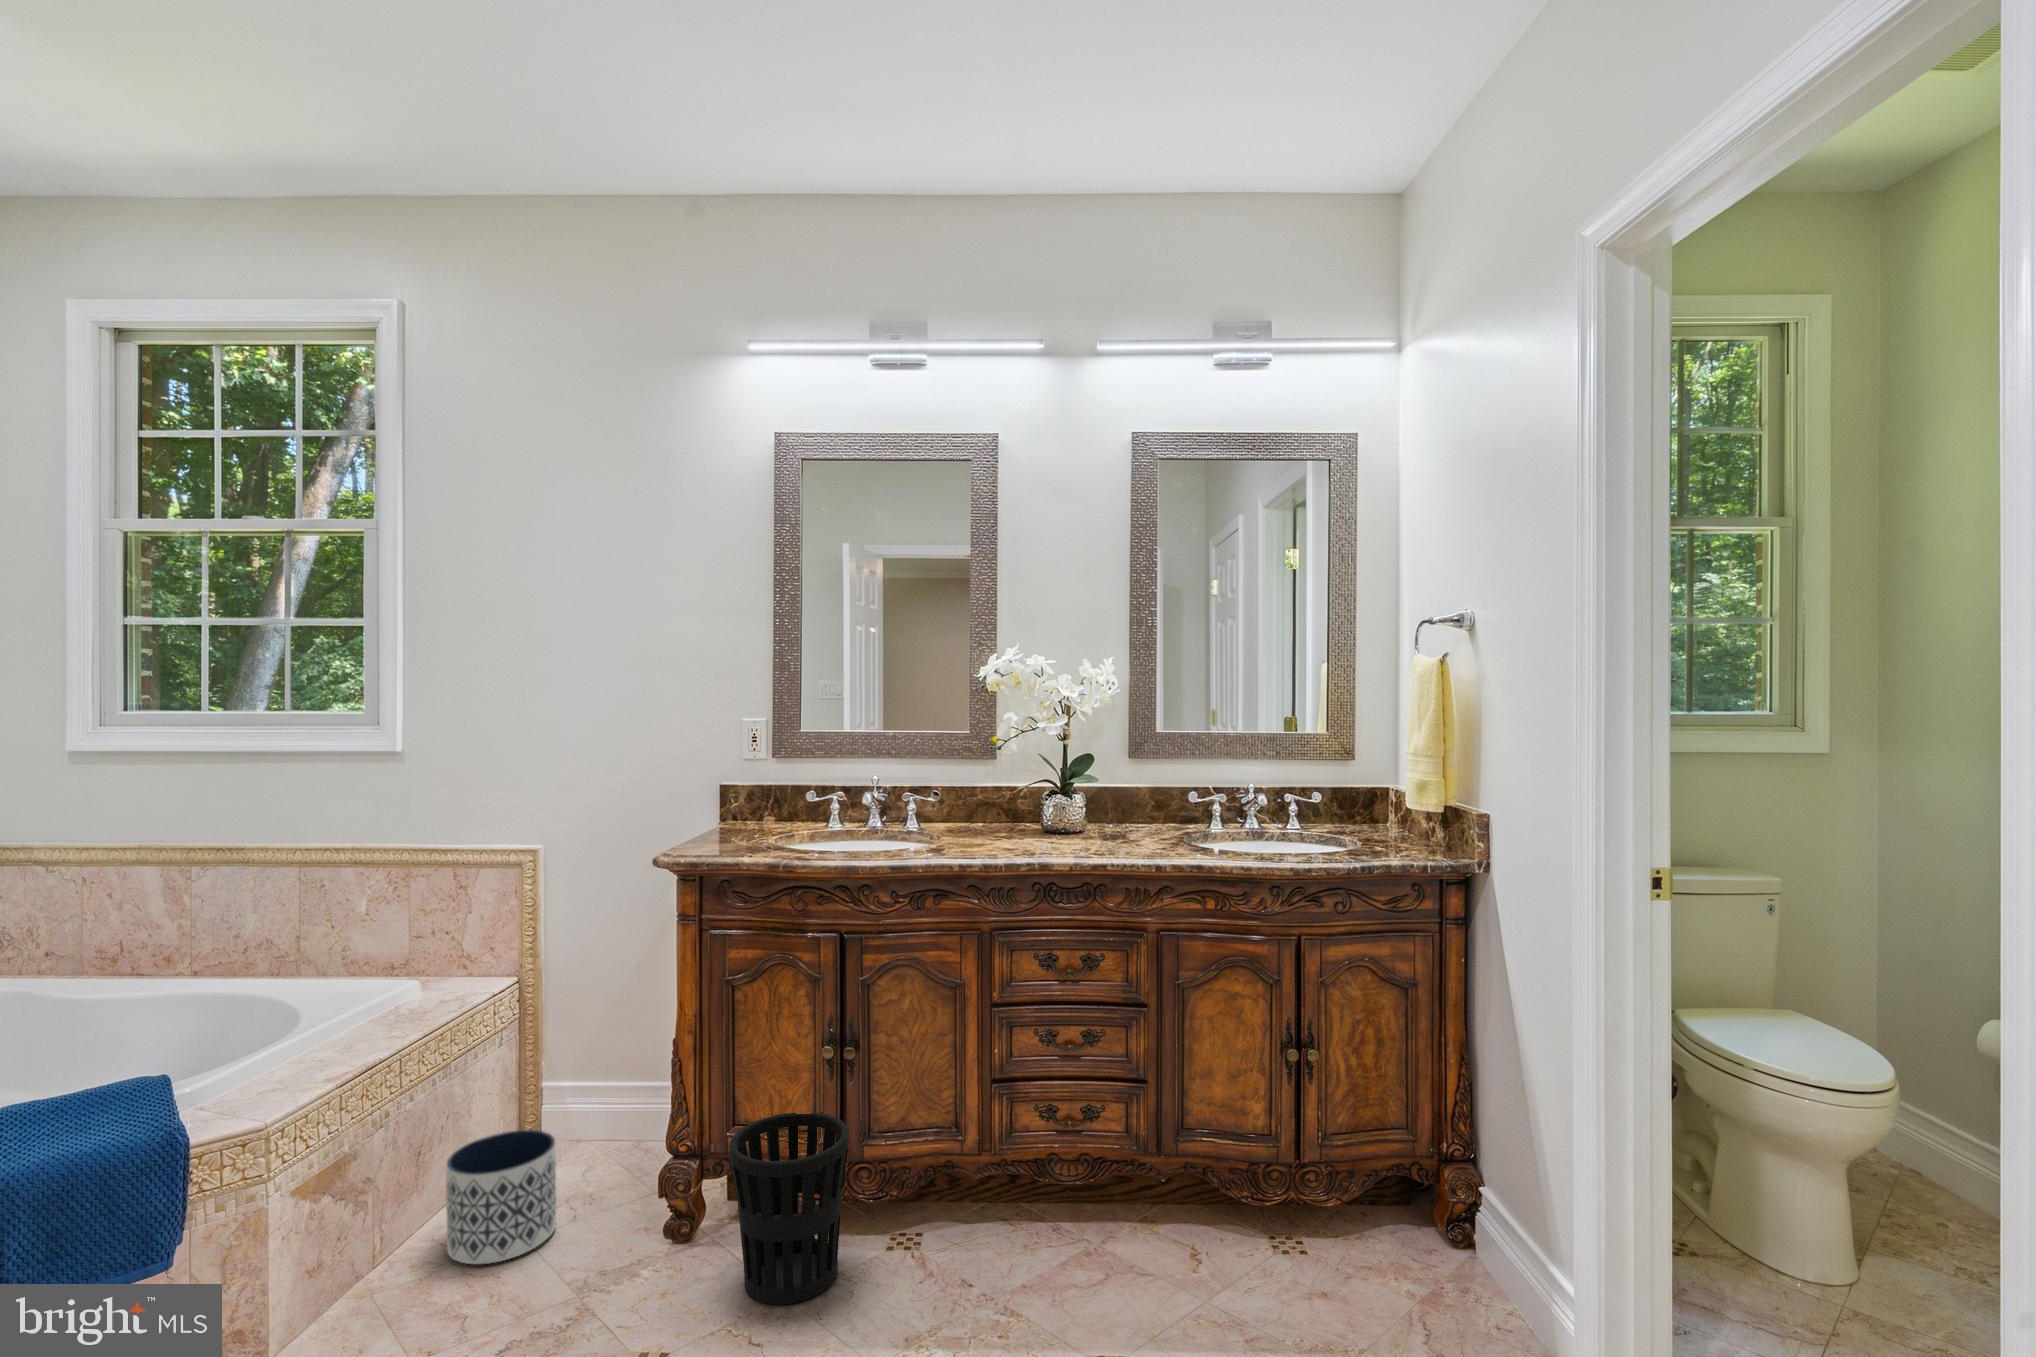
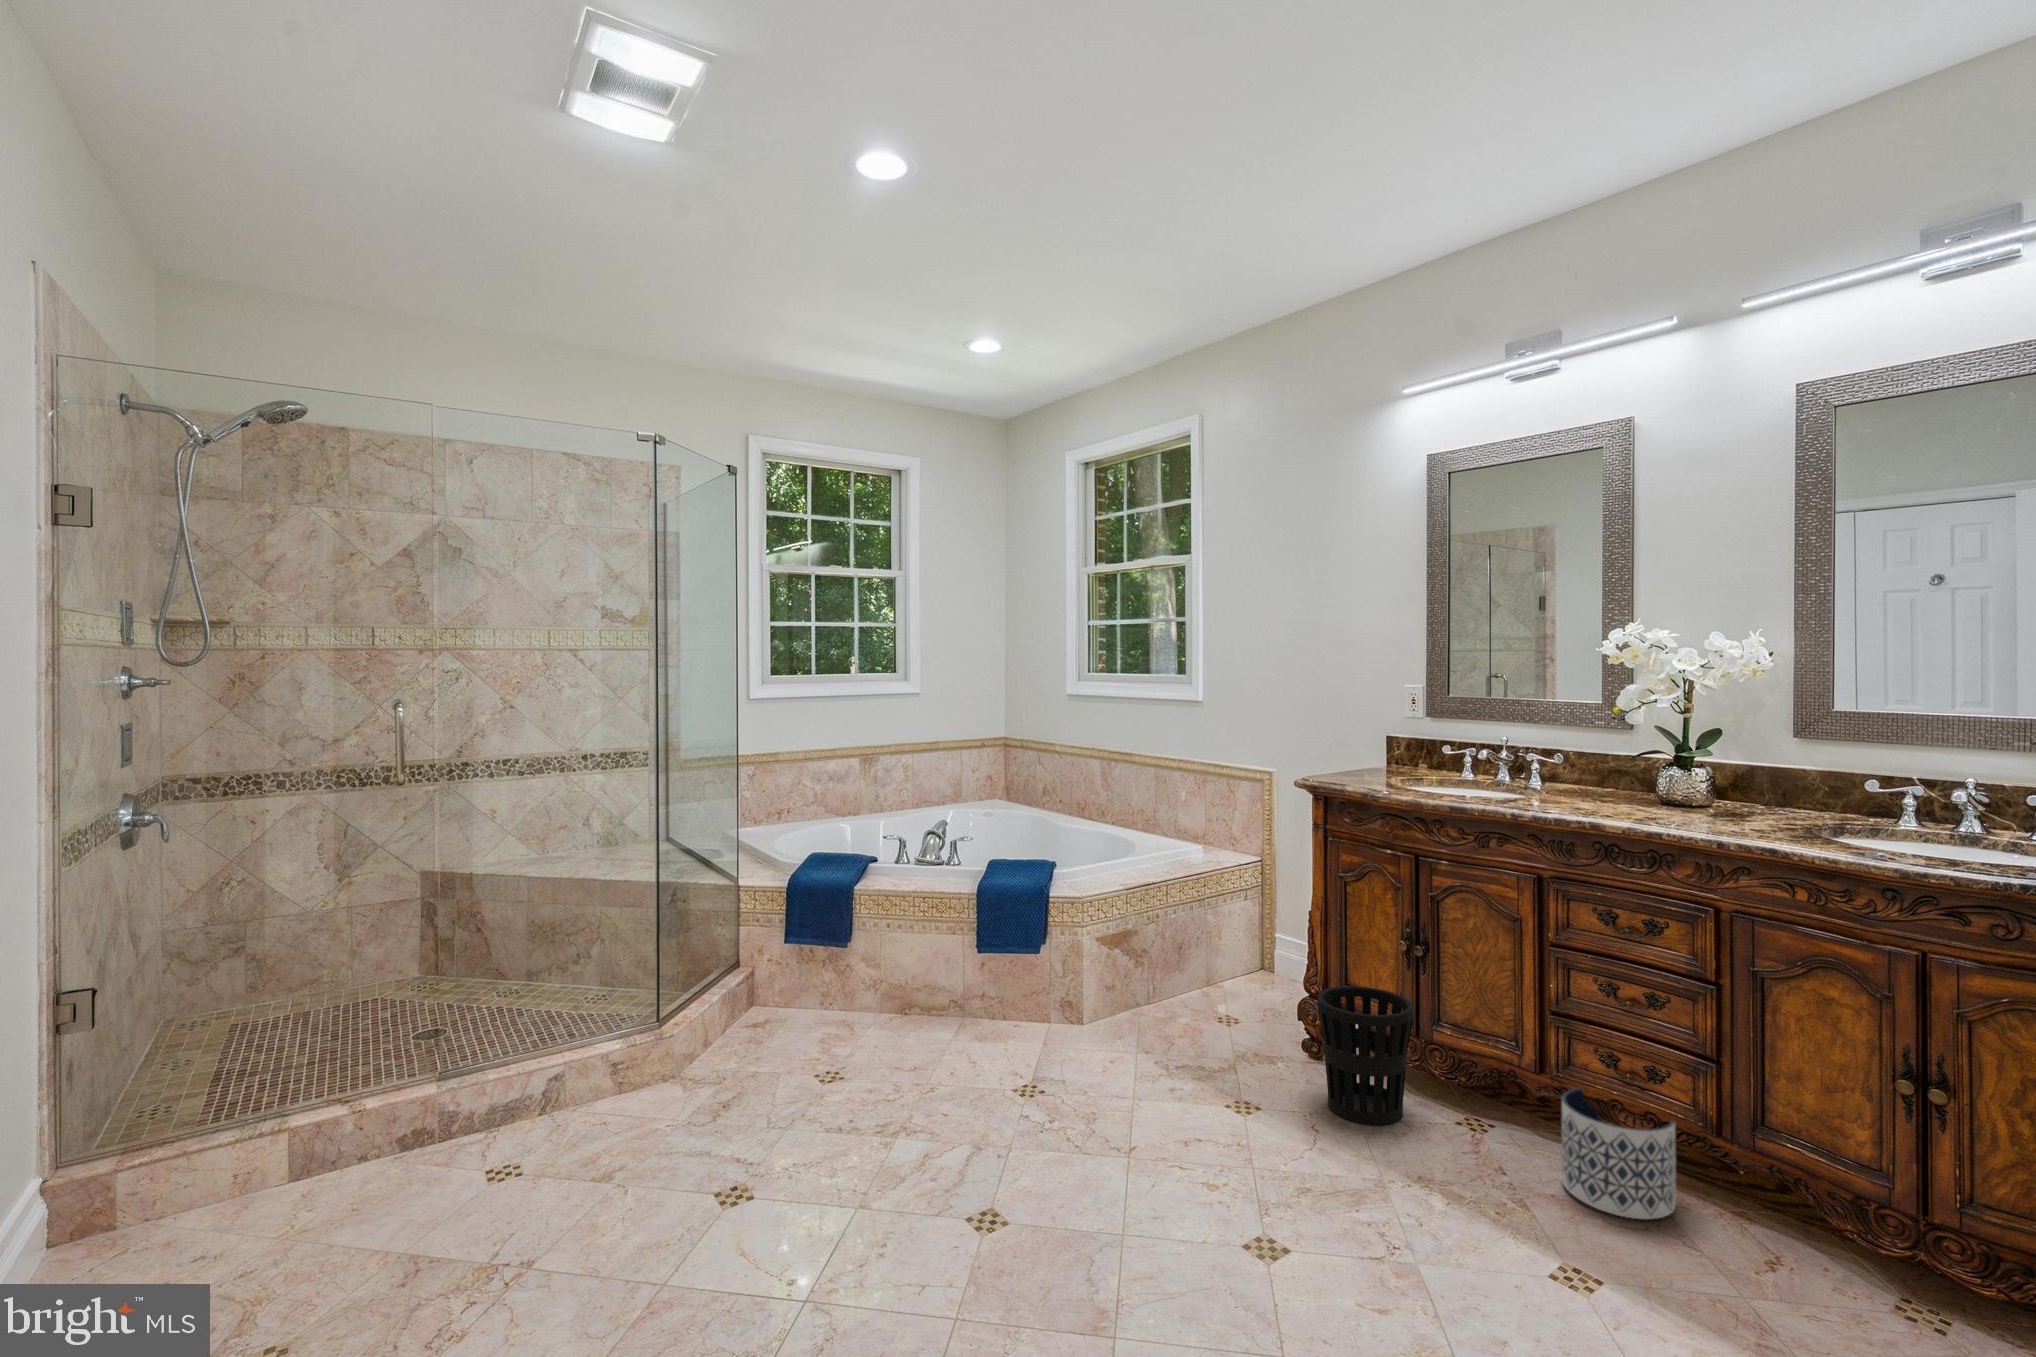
planter: present [446,1130,556,1264] -> present [1561,1088,1676,1220]

